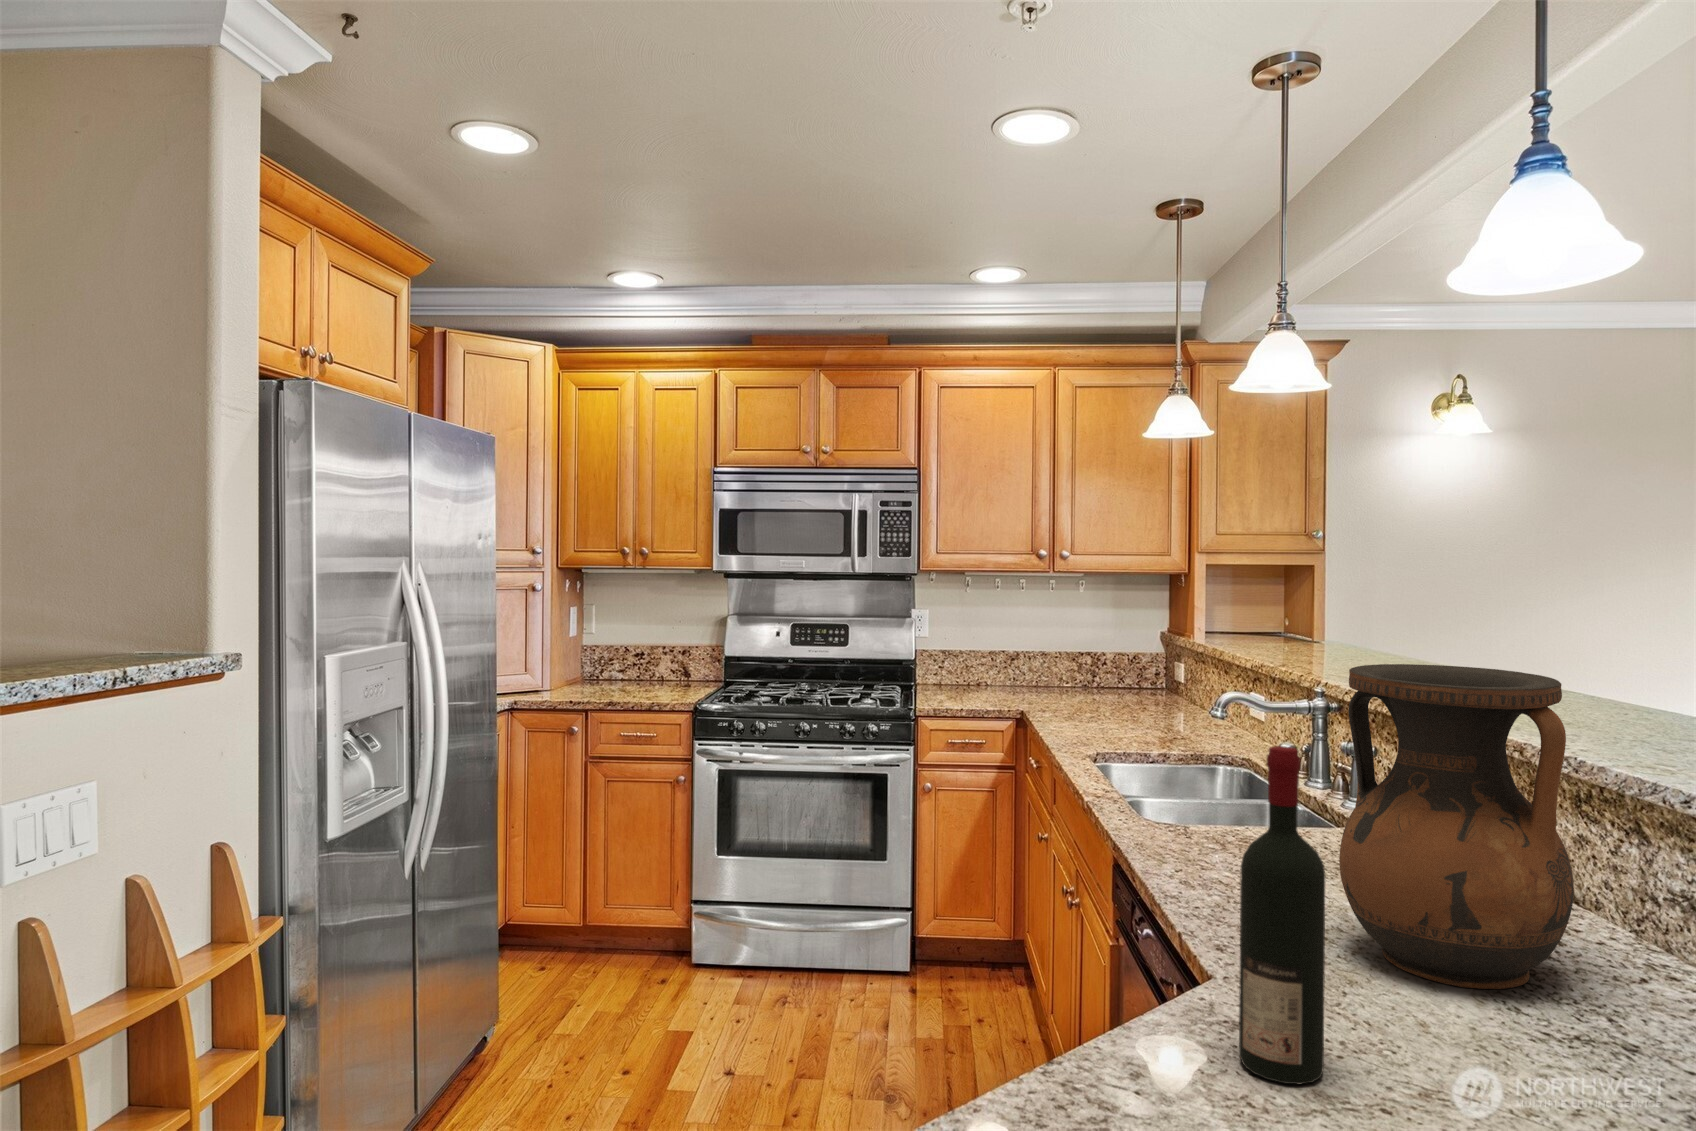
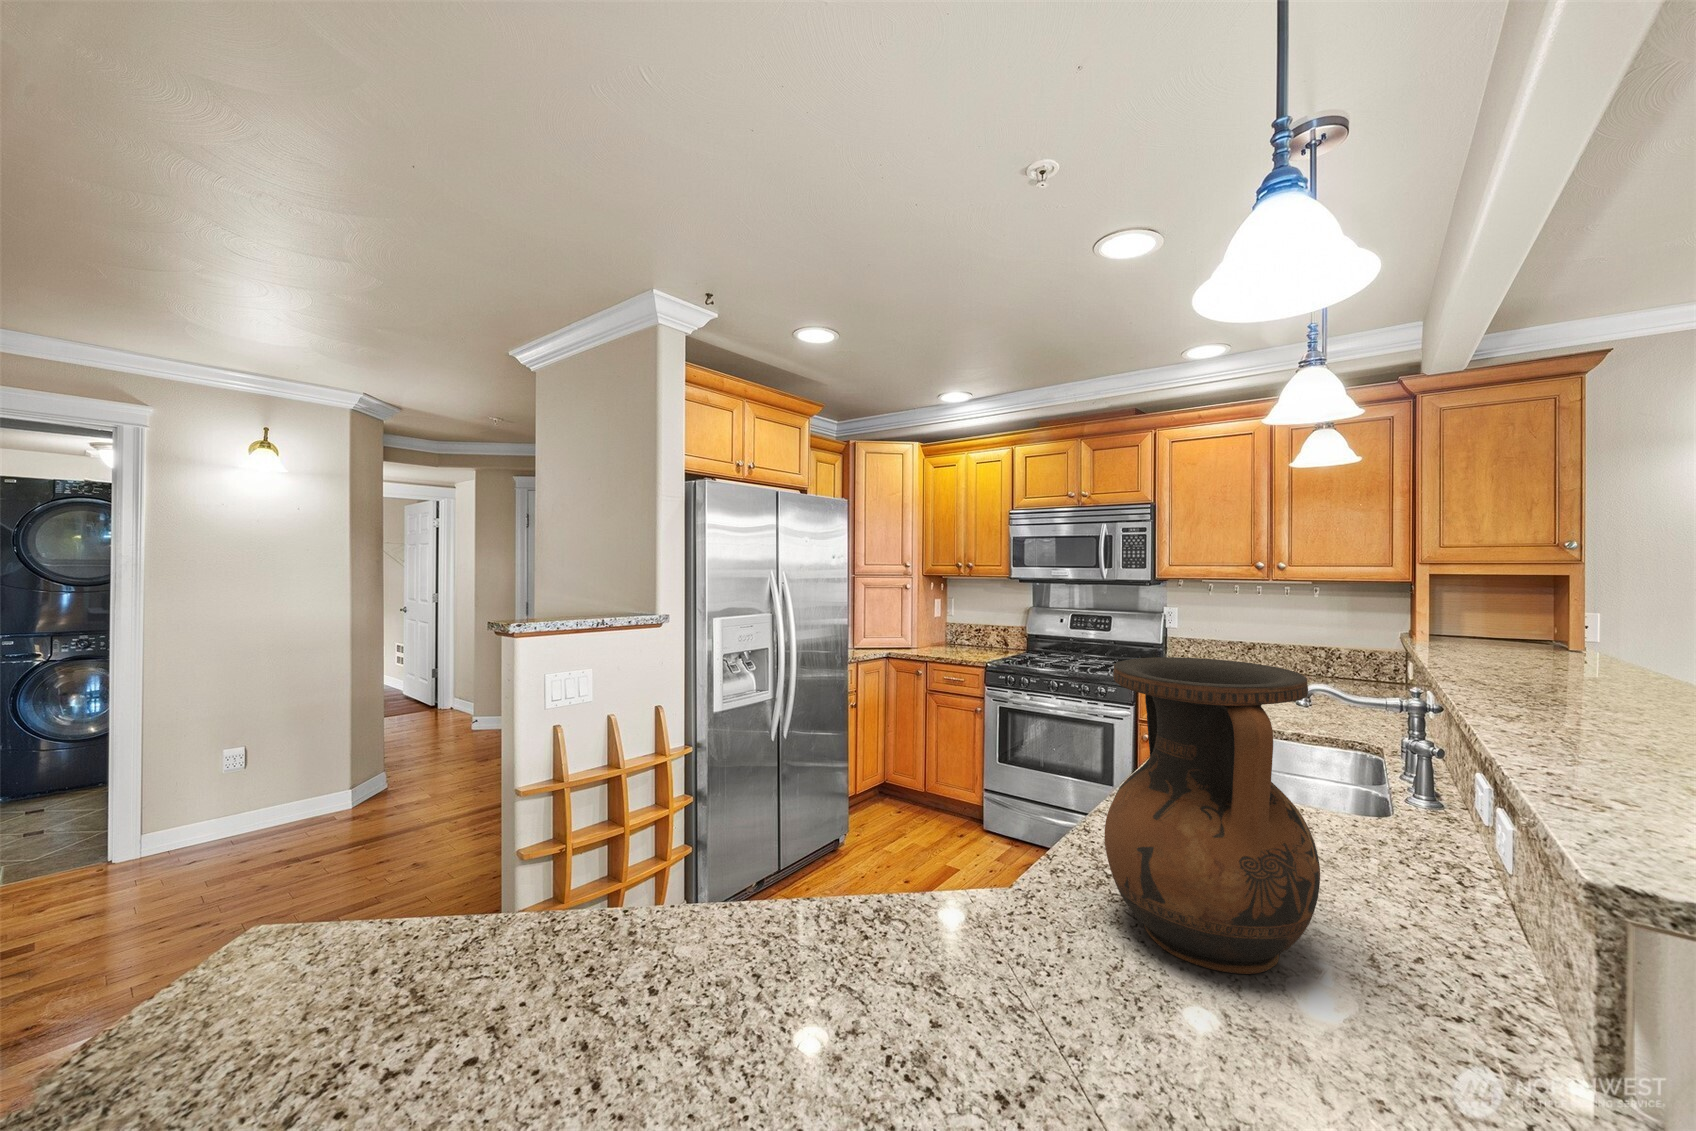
wine bottle: present [1239,746,1325,1084] -> none [860,705,922,970]

